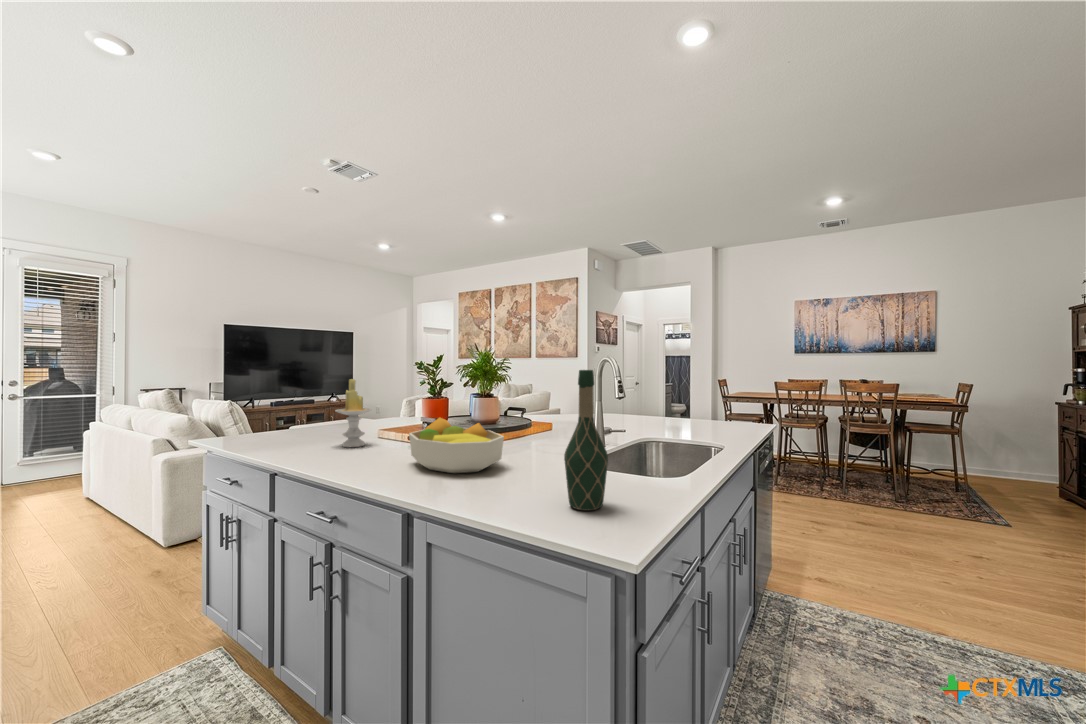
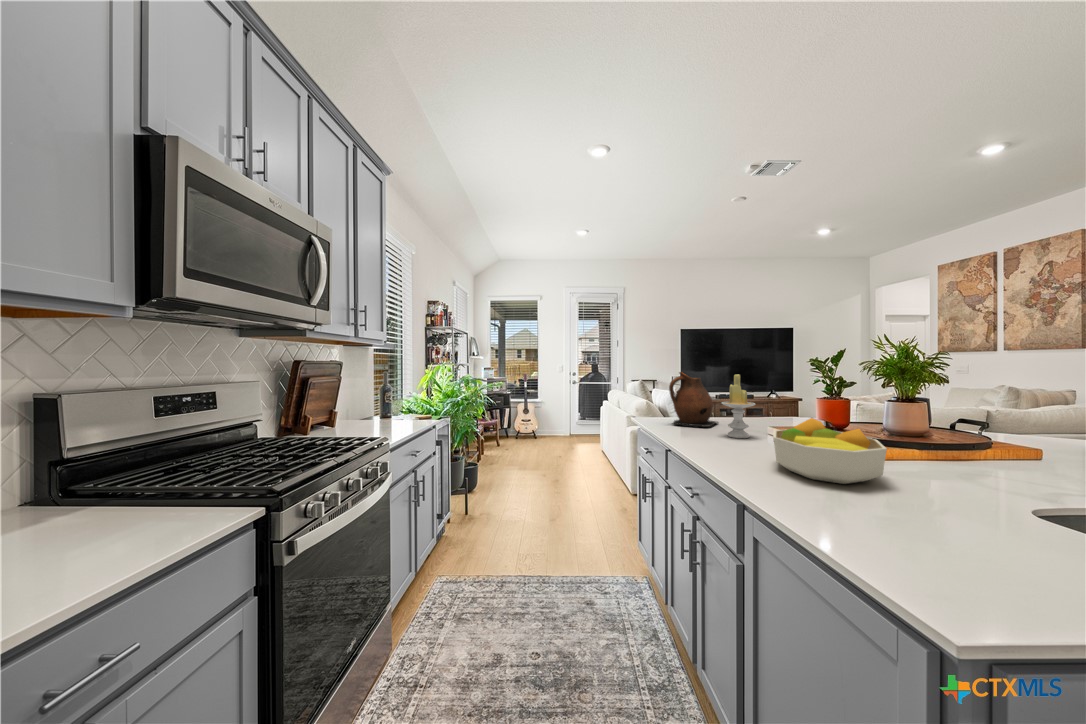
wine bottle: present [564,370,608,510] -> none [926,369,1011,570]
ceramic pitcher: none [261,378,320,442] -> present [669,372,718,427]

